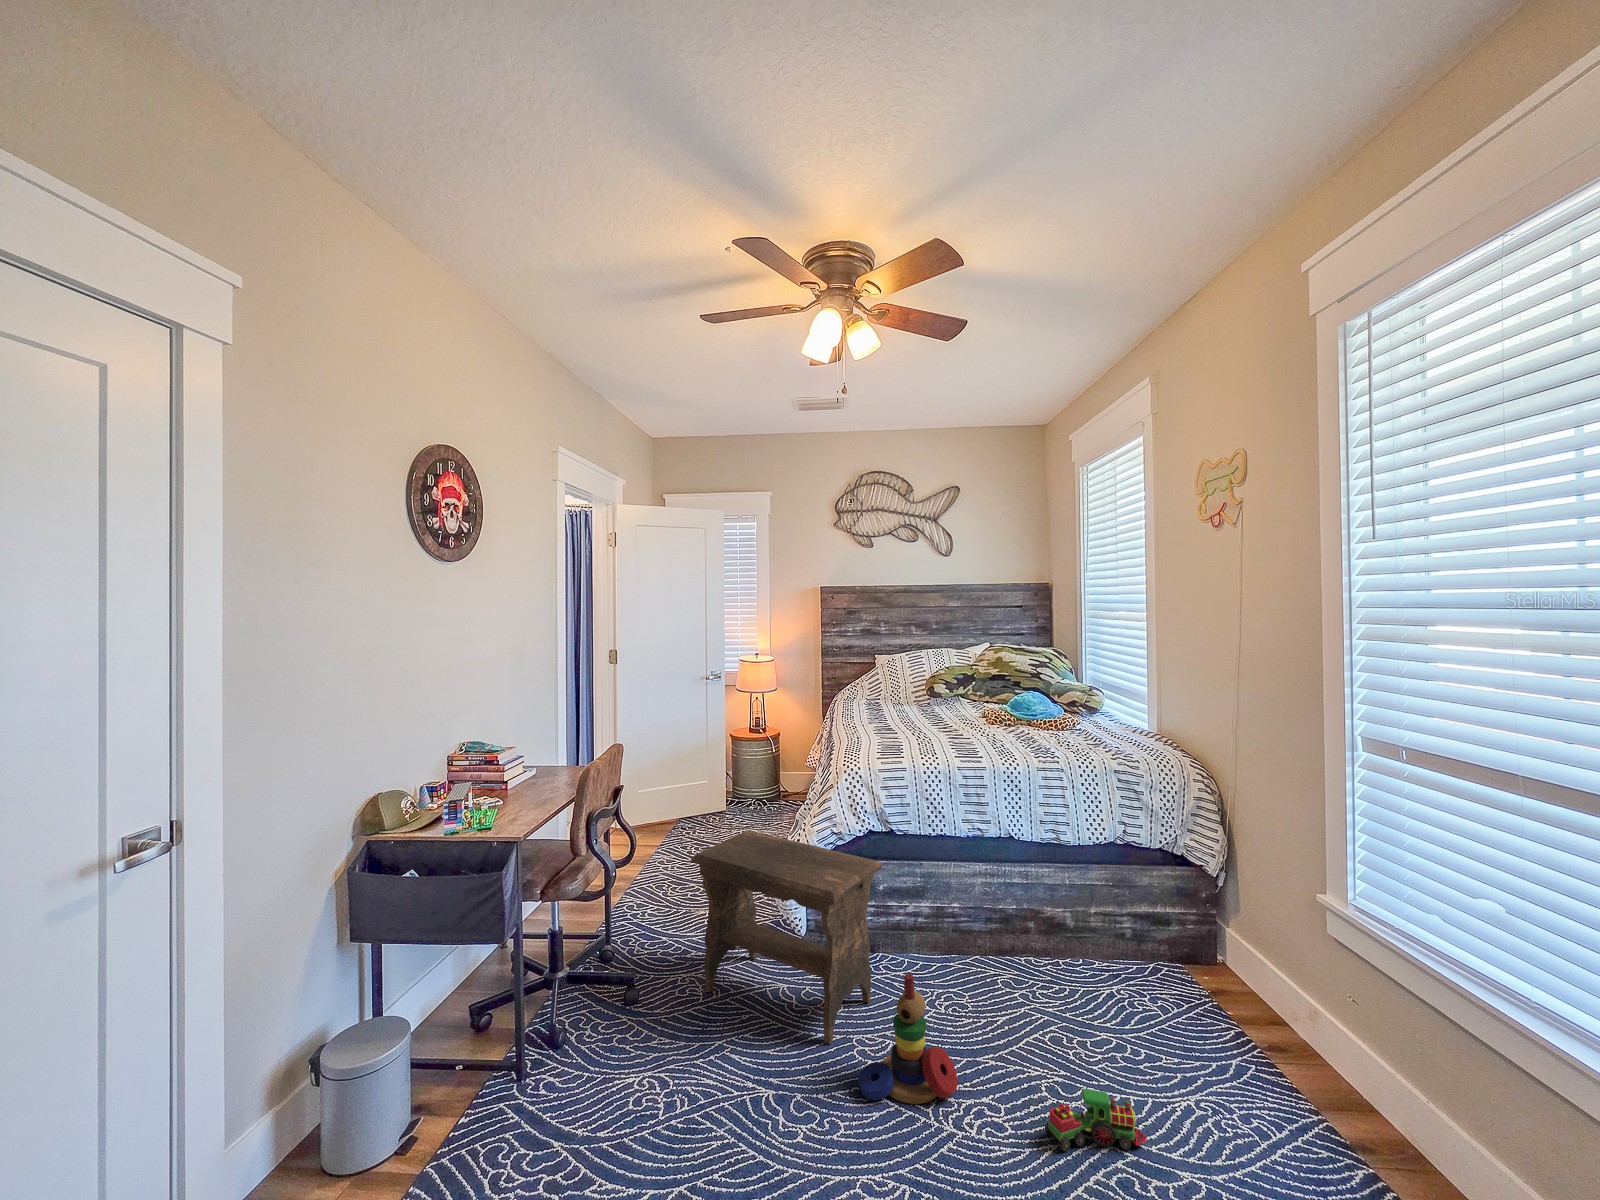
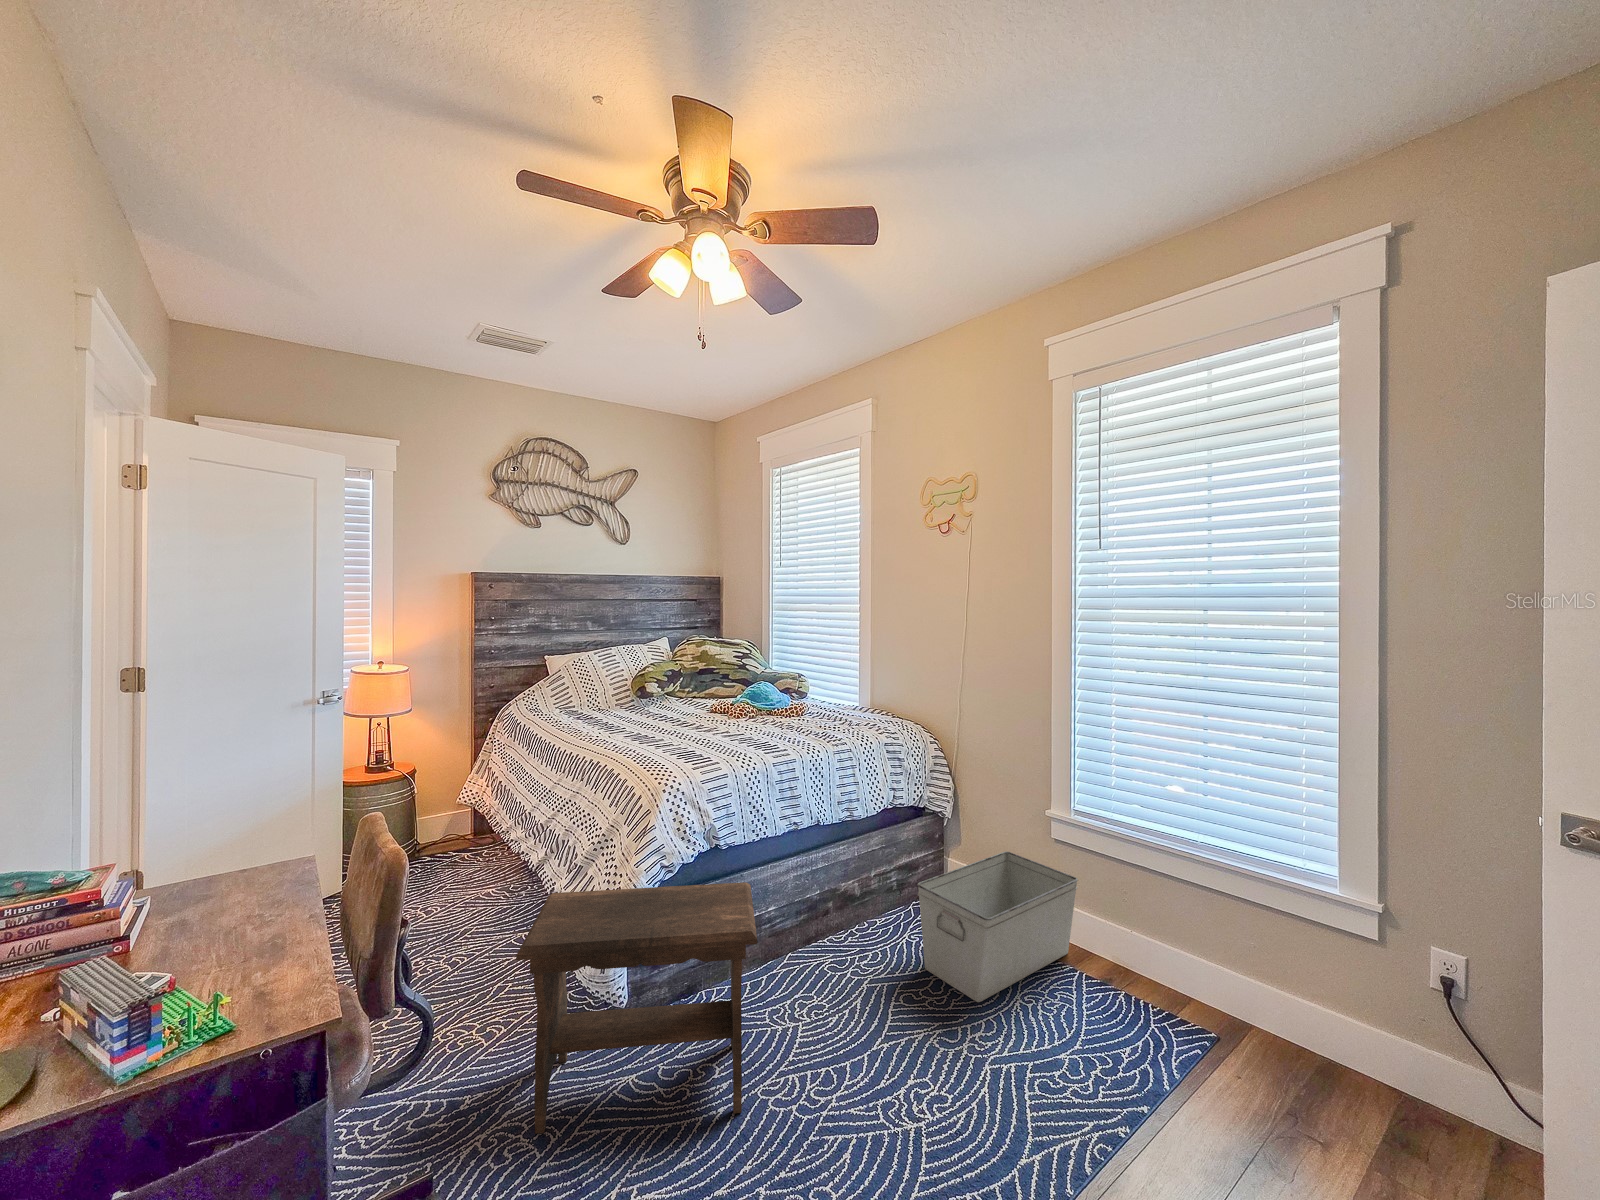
storage bin: none [1099,926,1340,1090] -> present [917,852,1078,1002]
stacking toy: present [858,974,957,1104] -> none [806,990,893,1147]
toy train: present [1045,1089,1147,1151] -> none [973,1022,1031,1092]

